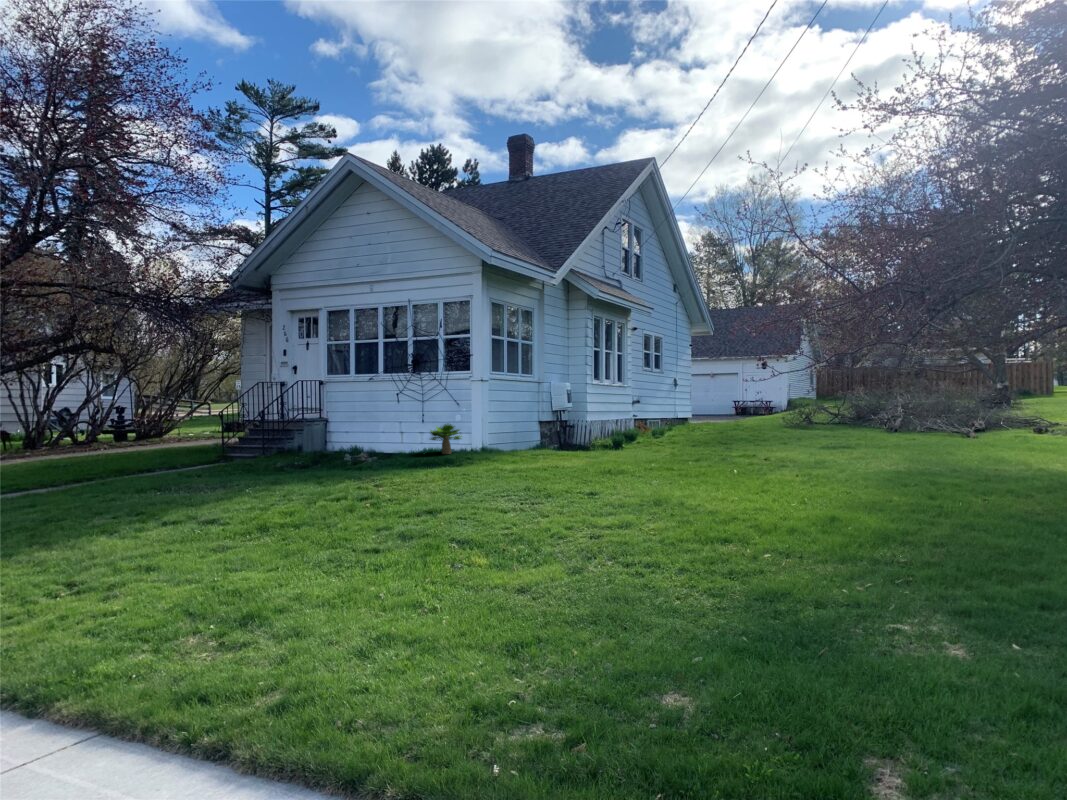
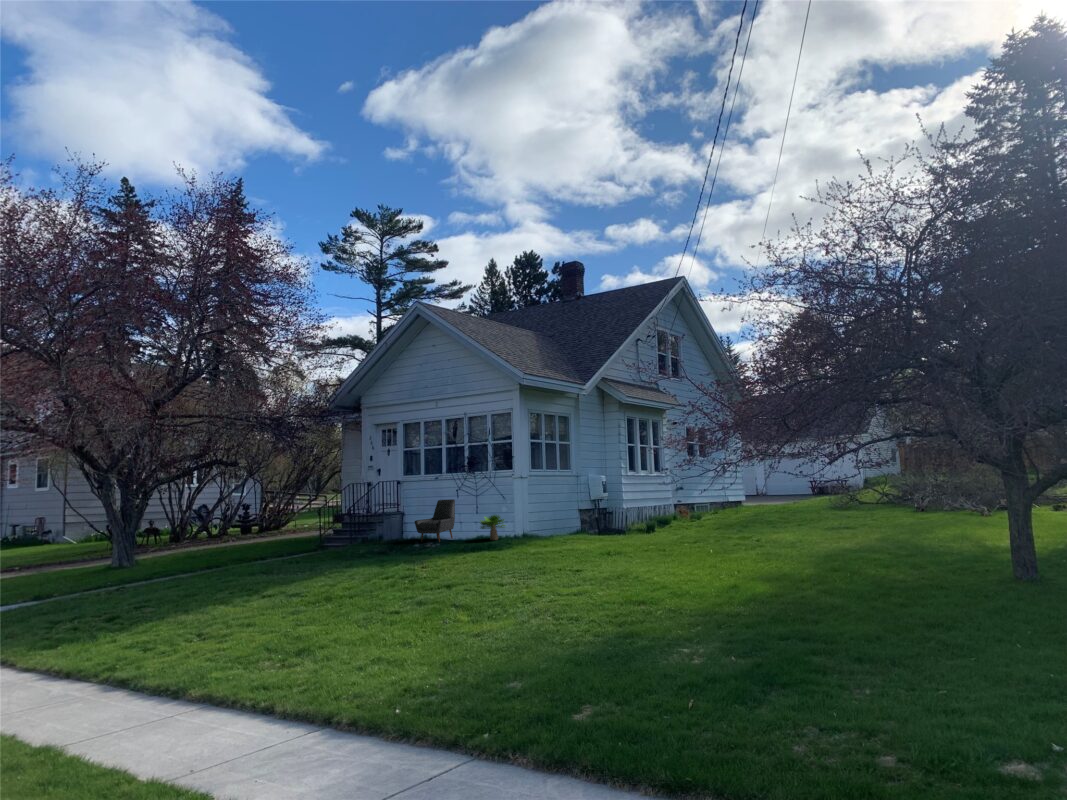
chair: none [346,405,396,455] -> present [415,499,455,542]

